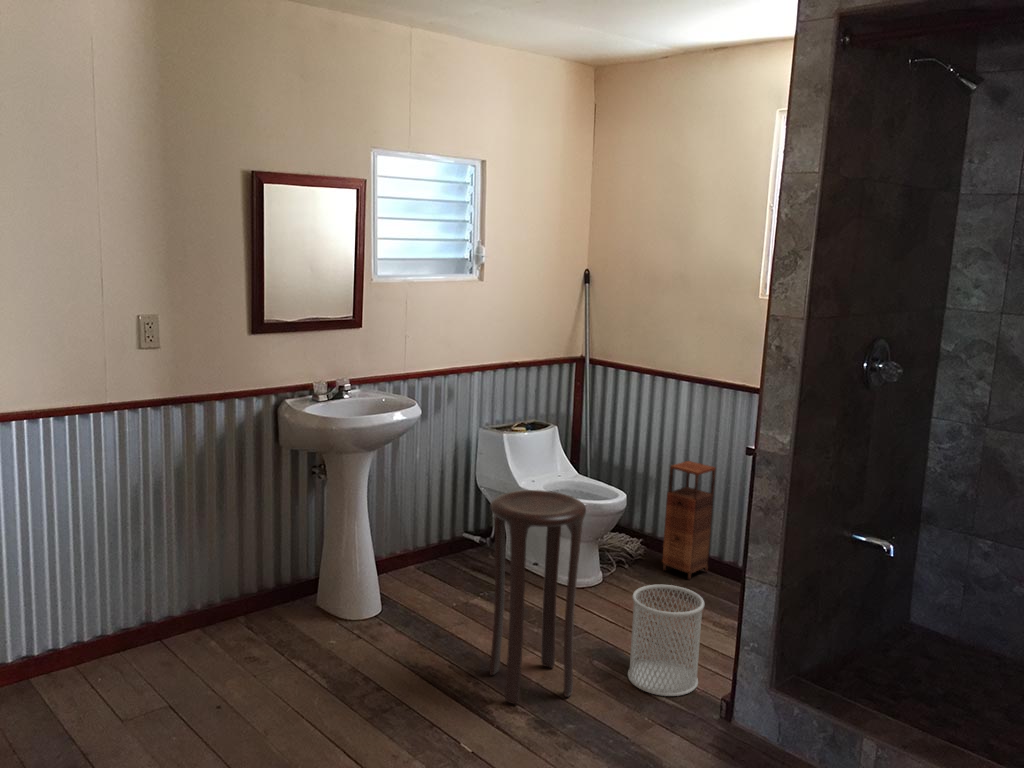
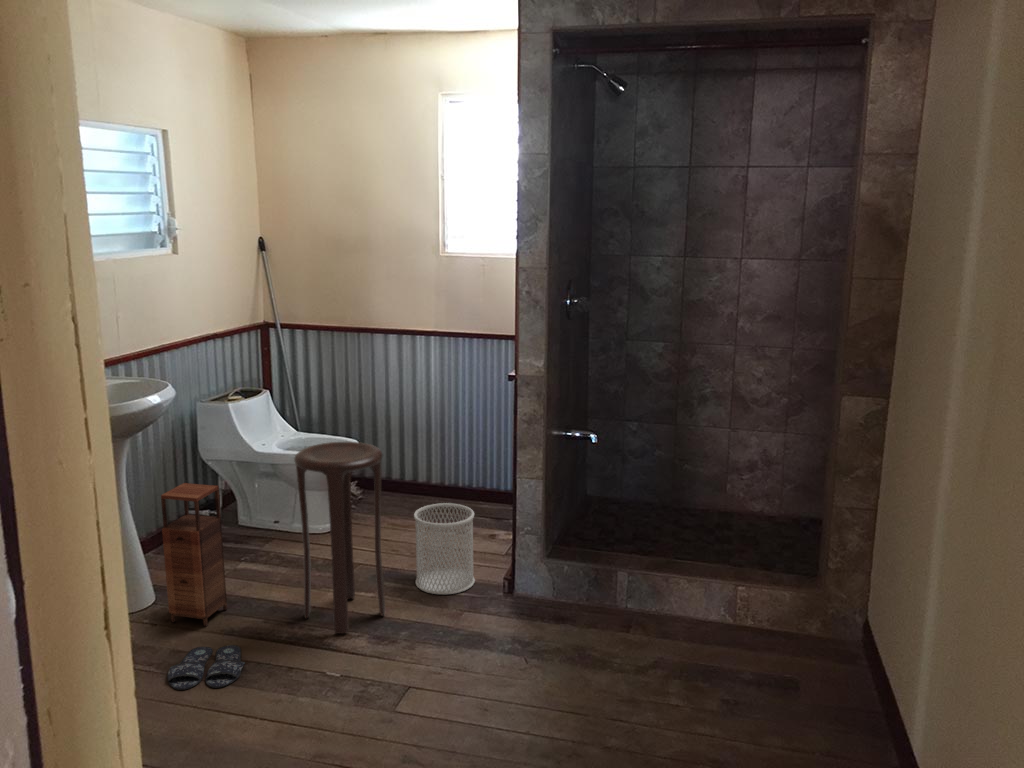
storage cabinet: present [663,461,716,580] -> present [161,483,227,626]
slippers: none [323,673,410,722] -> present [168,645,245,690]

